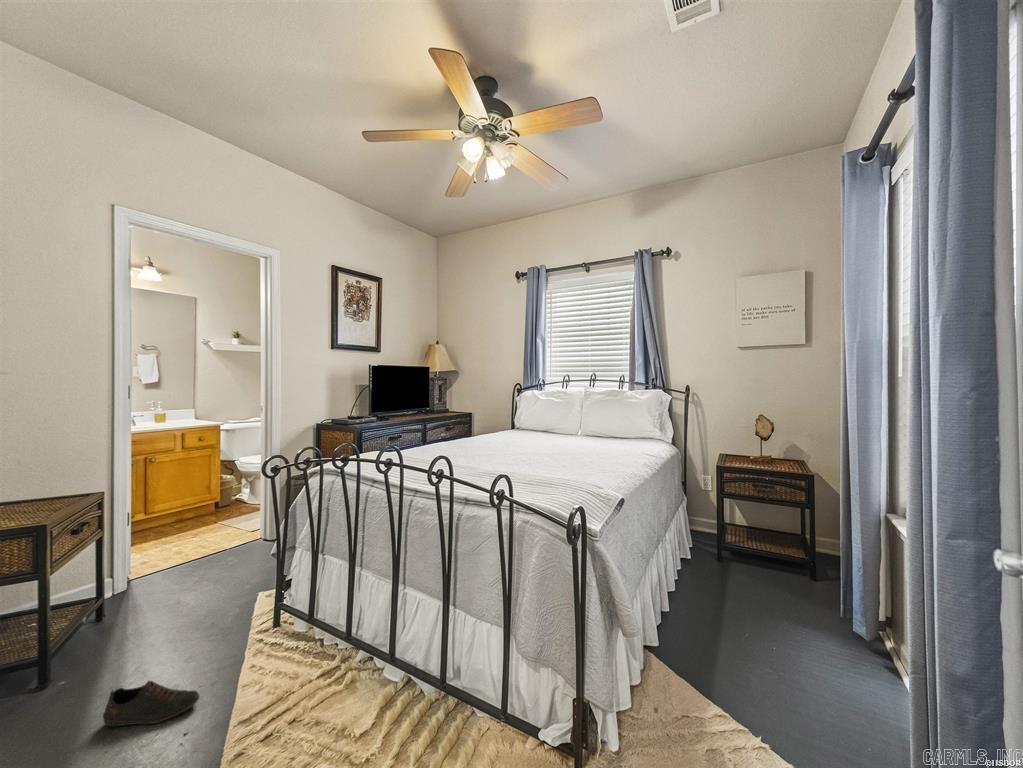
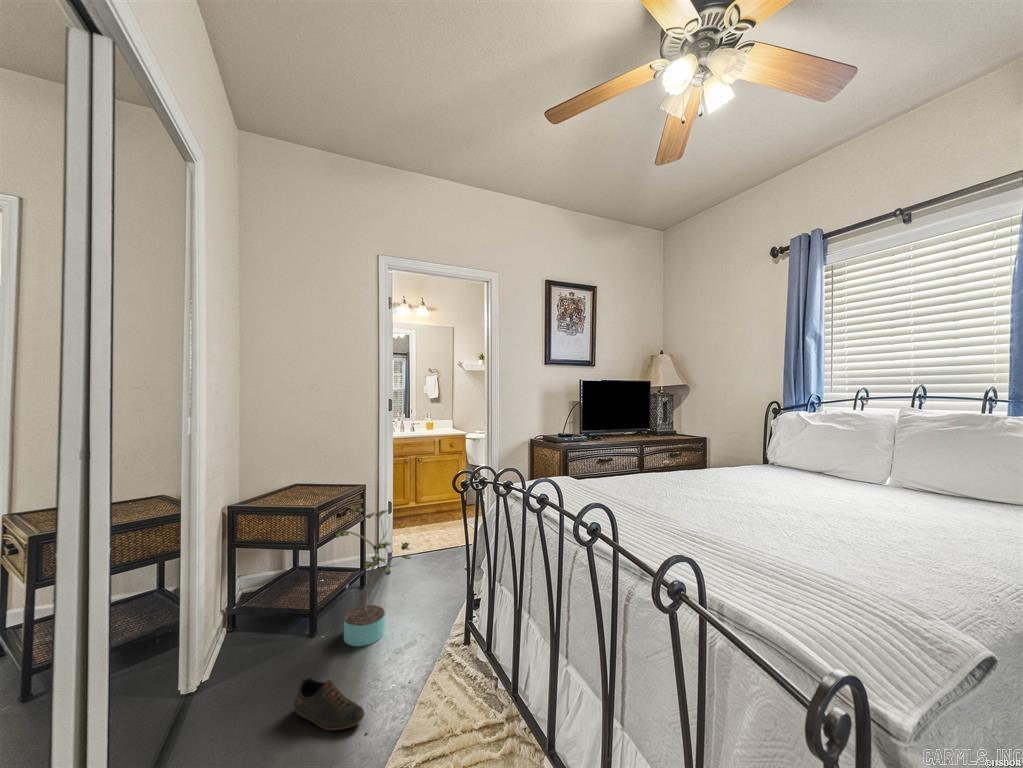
potted plant: none [114,510,213,659] -> present [334,507,411,646]

